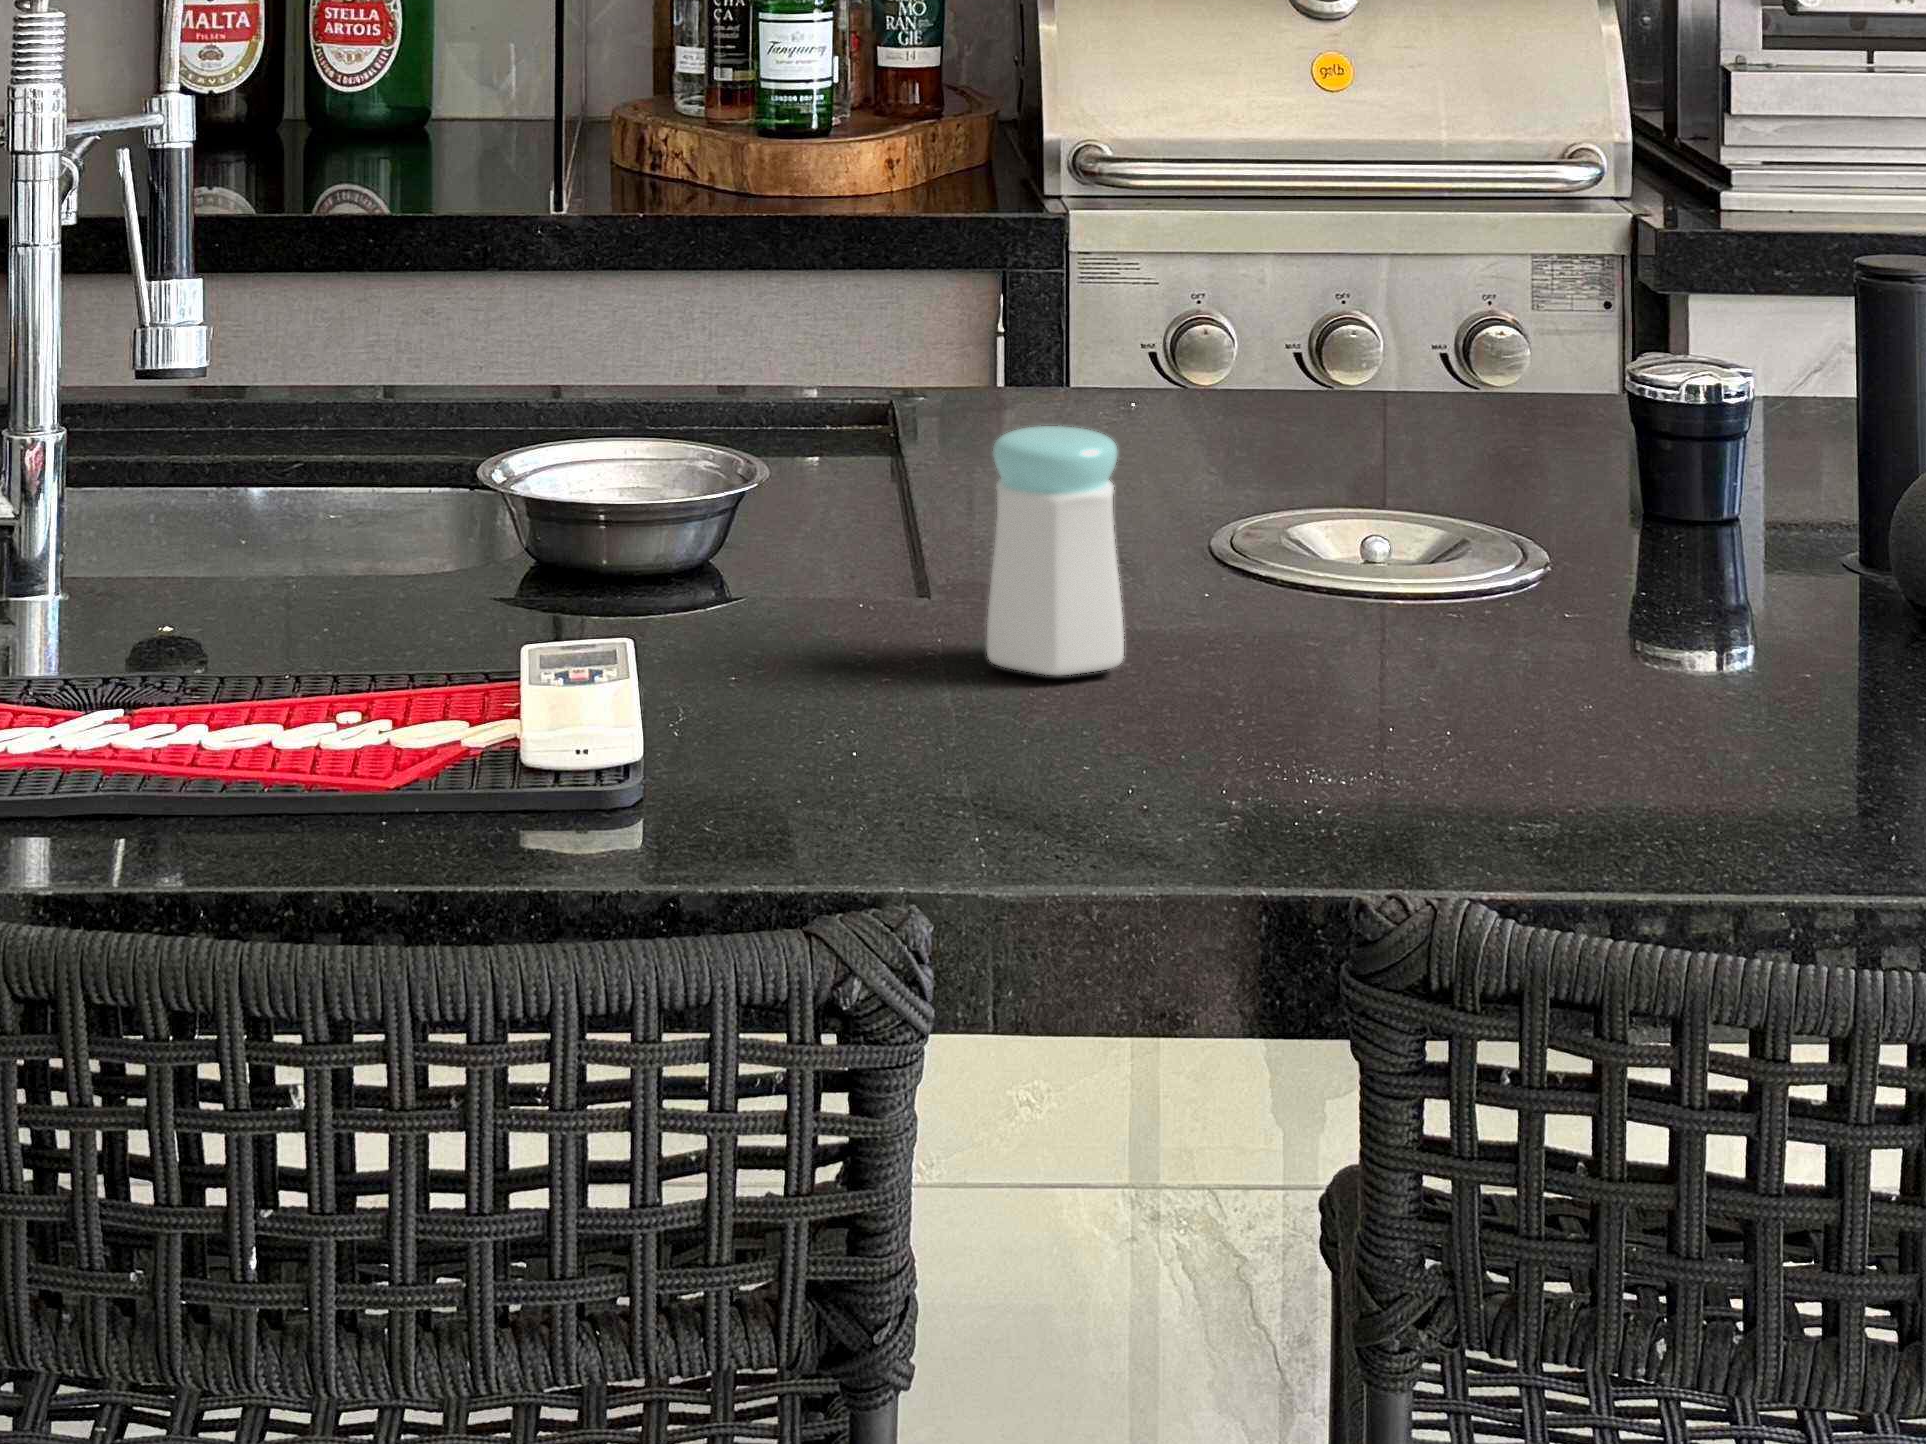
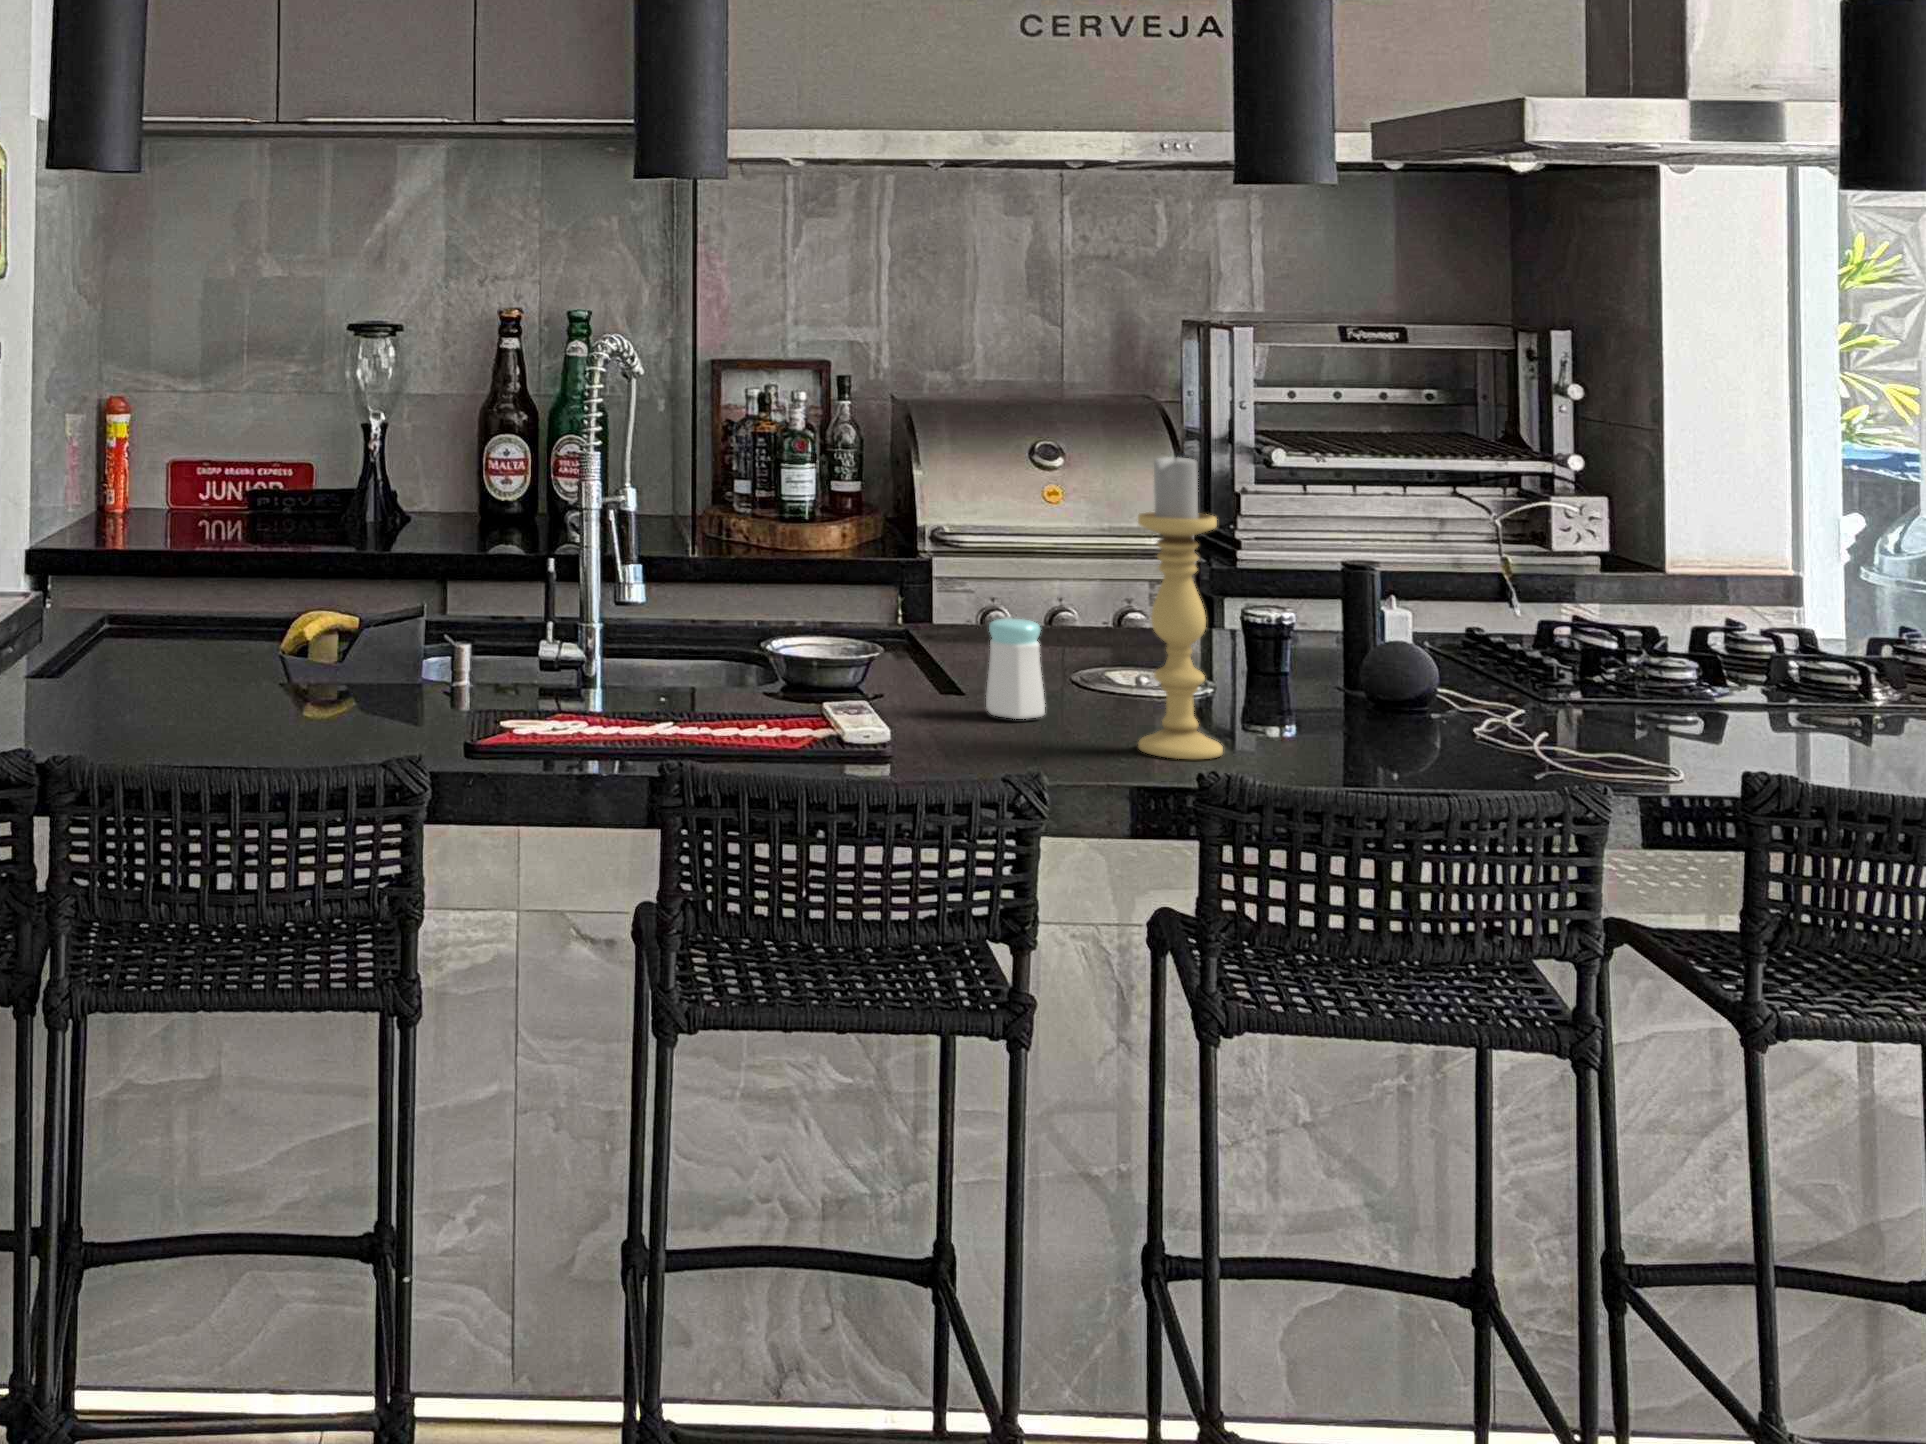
candle holder: none [1315,26,1521,804] -> present [1138,456,1223,759]

